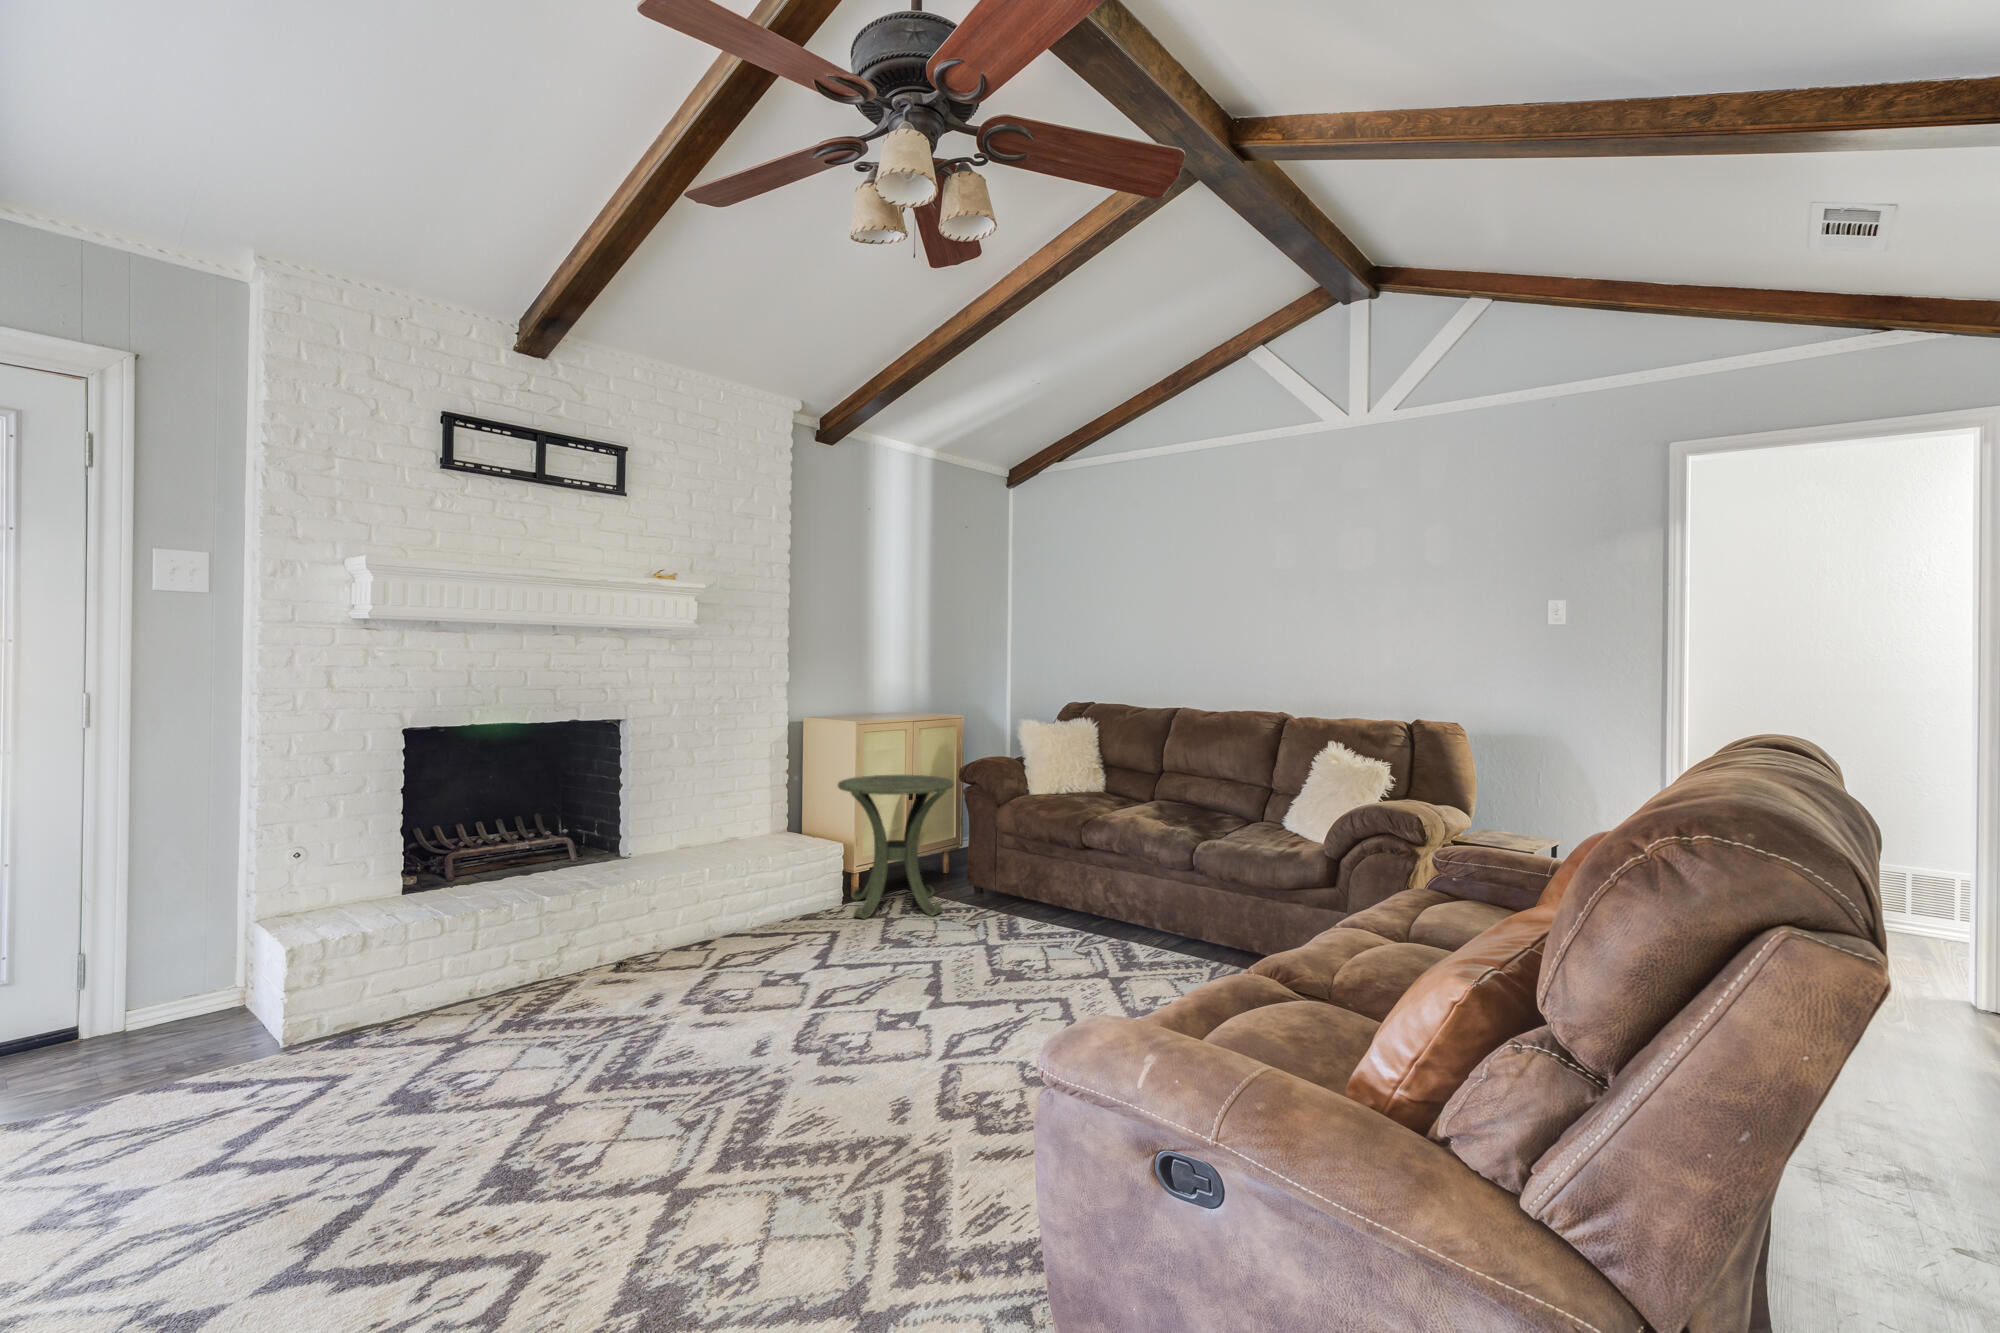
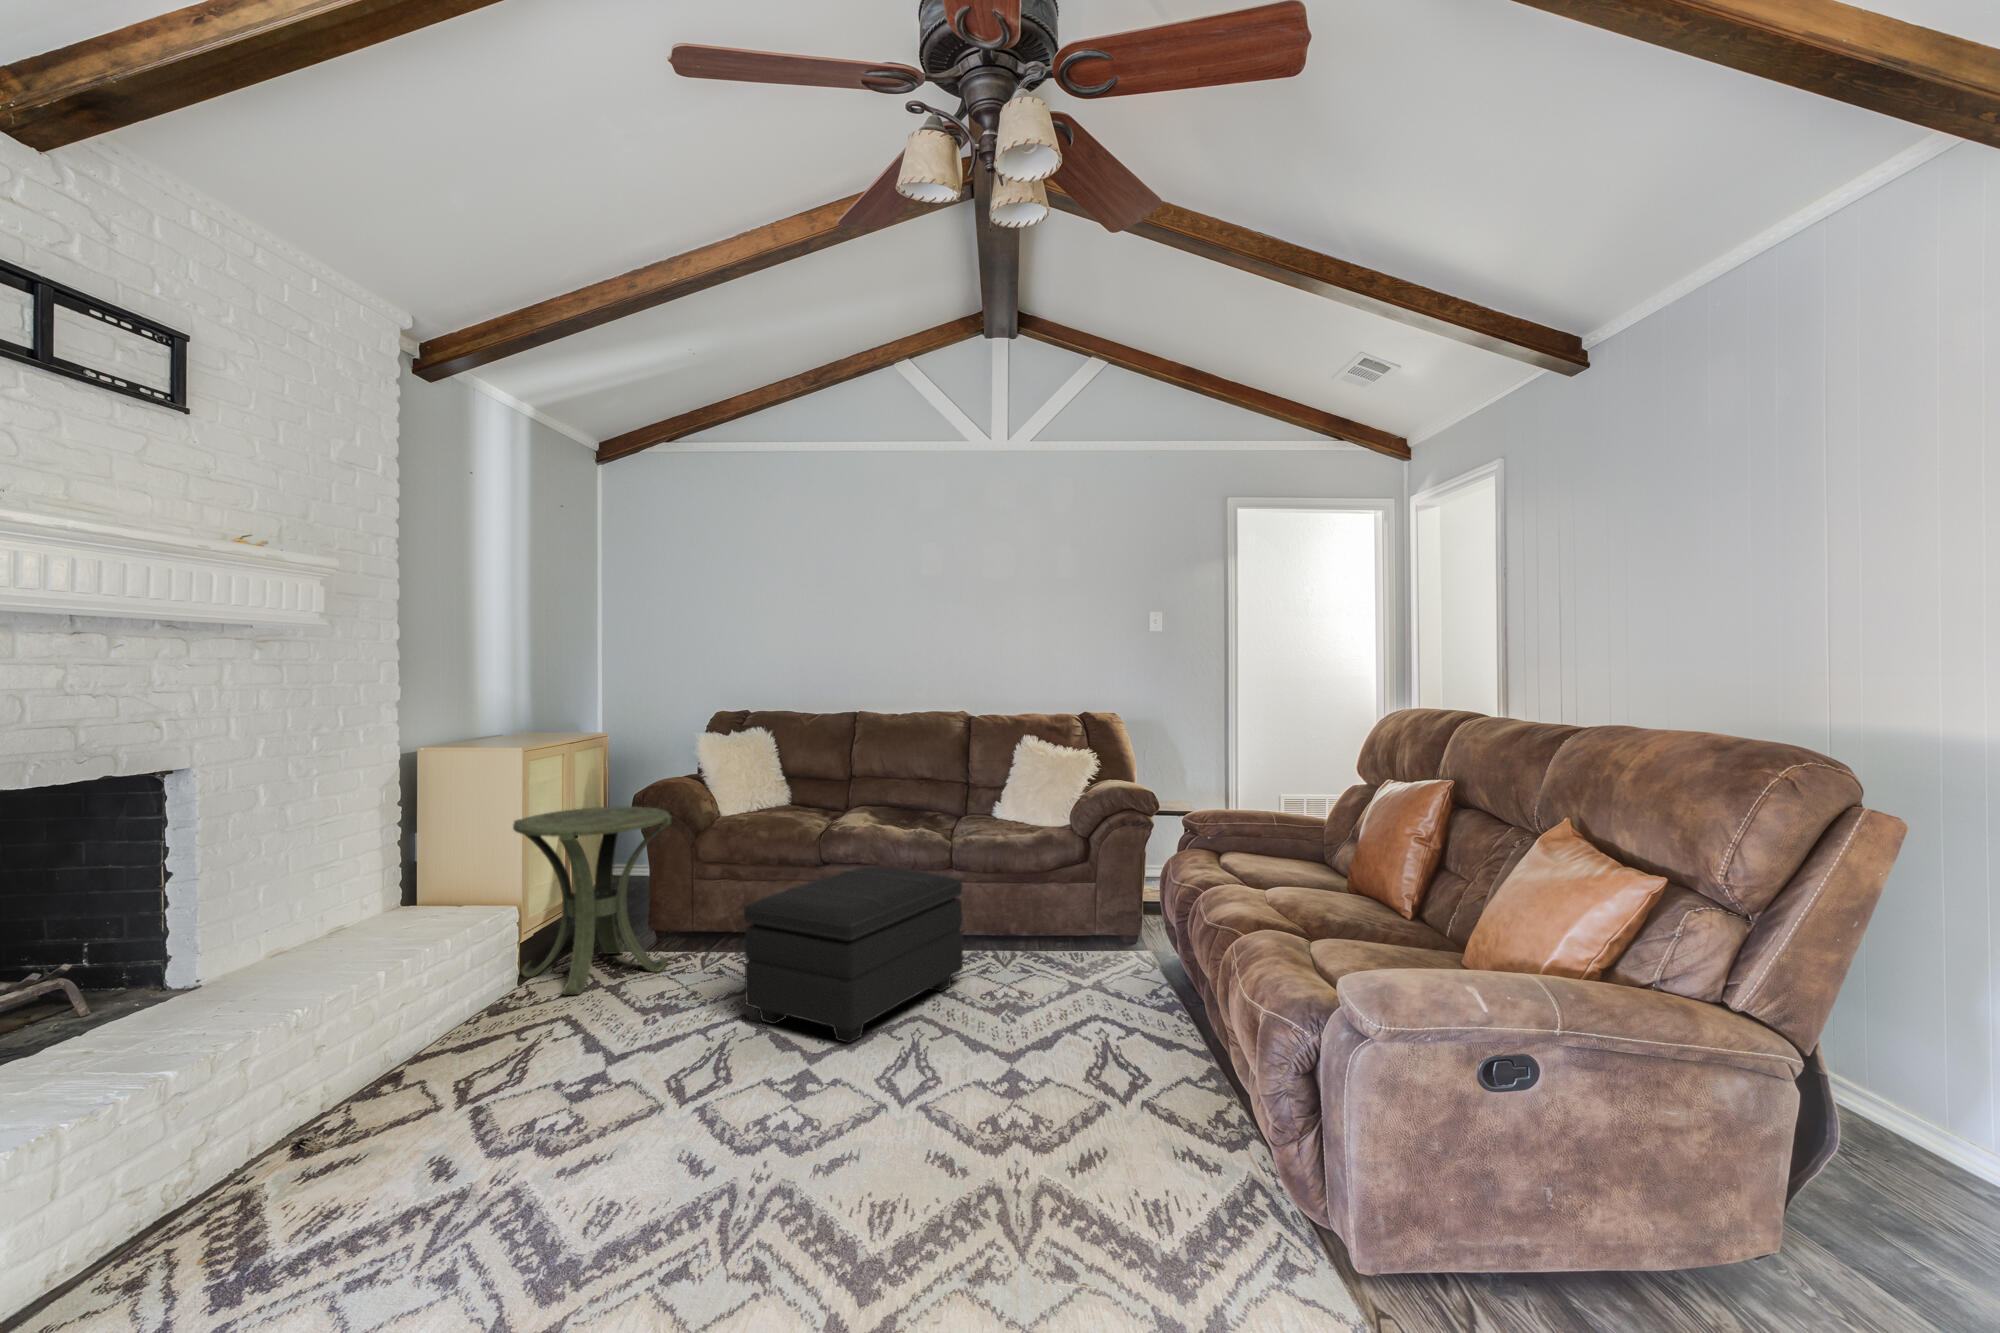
footstool: none [928,854,1131,1003] -> present [744,867,963,1043]

